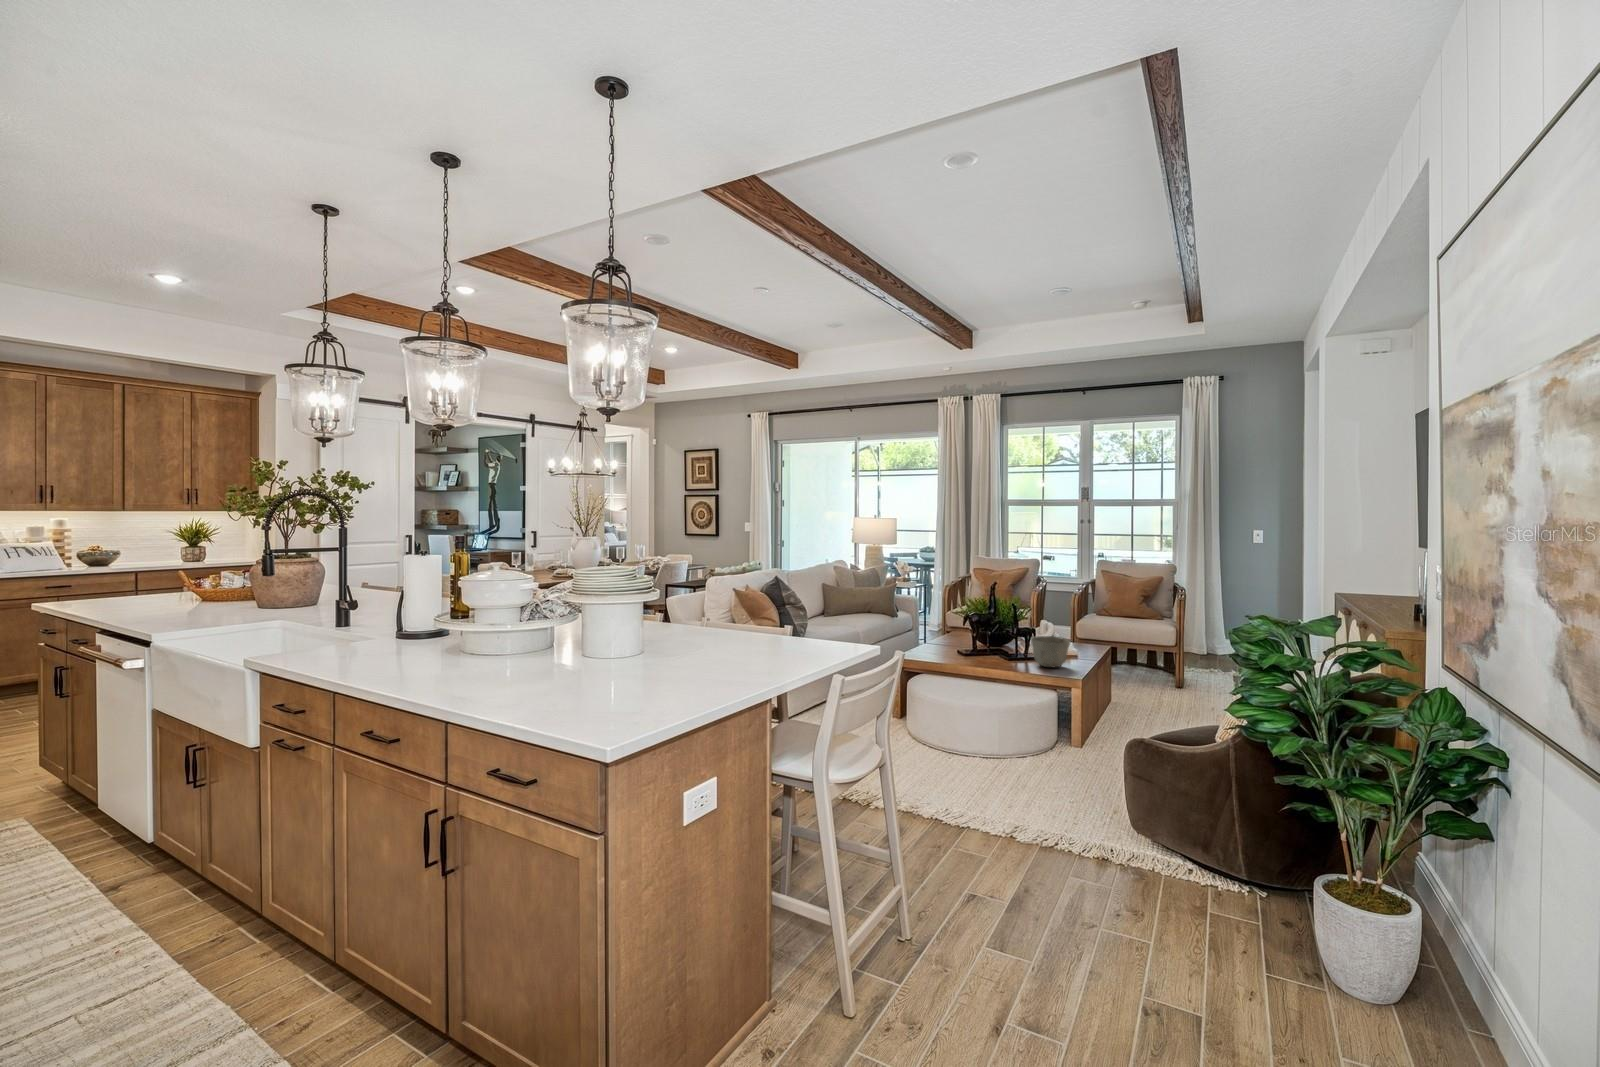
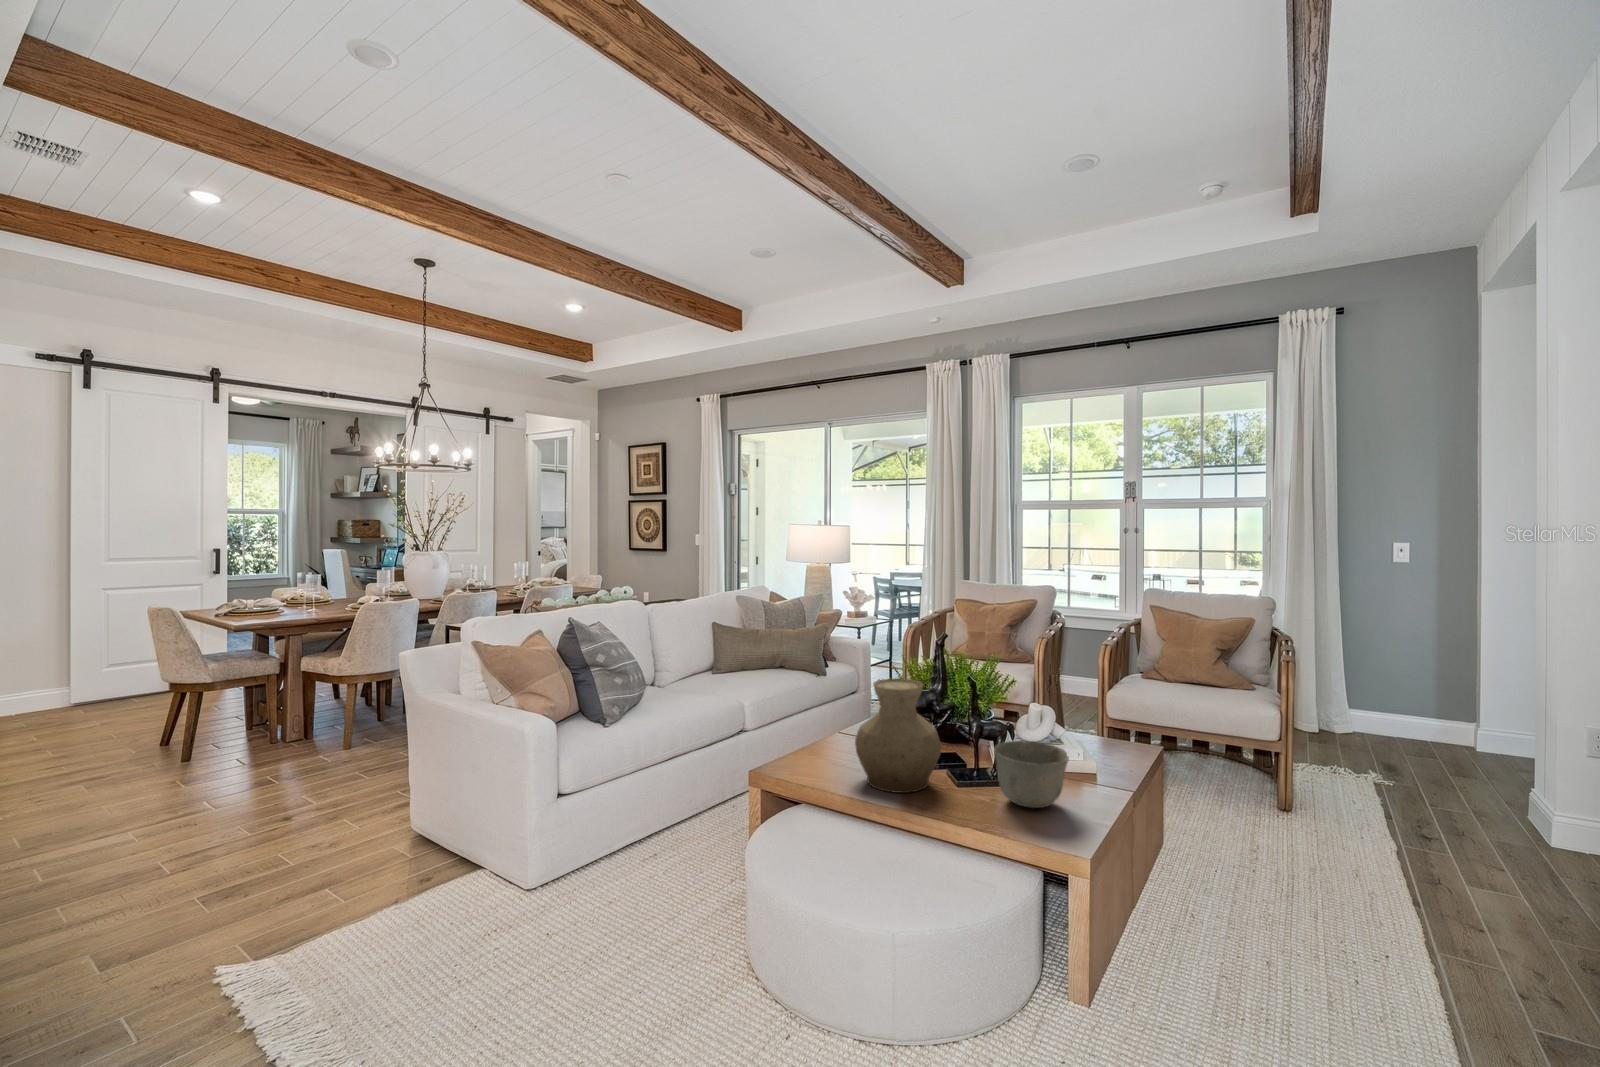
vase: none [953,606,1001,664] -> present [855,679,941,793]

